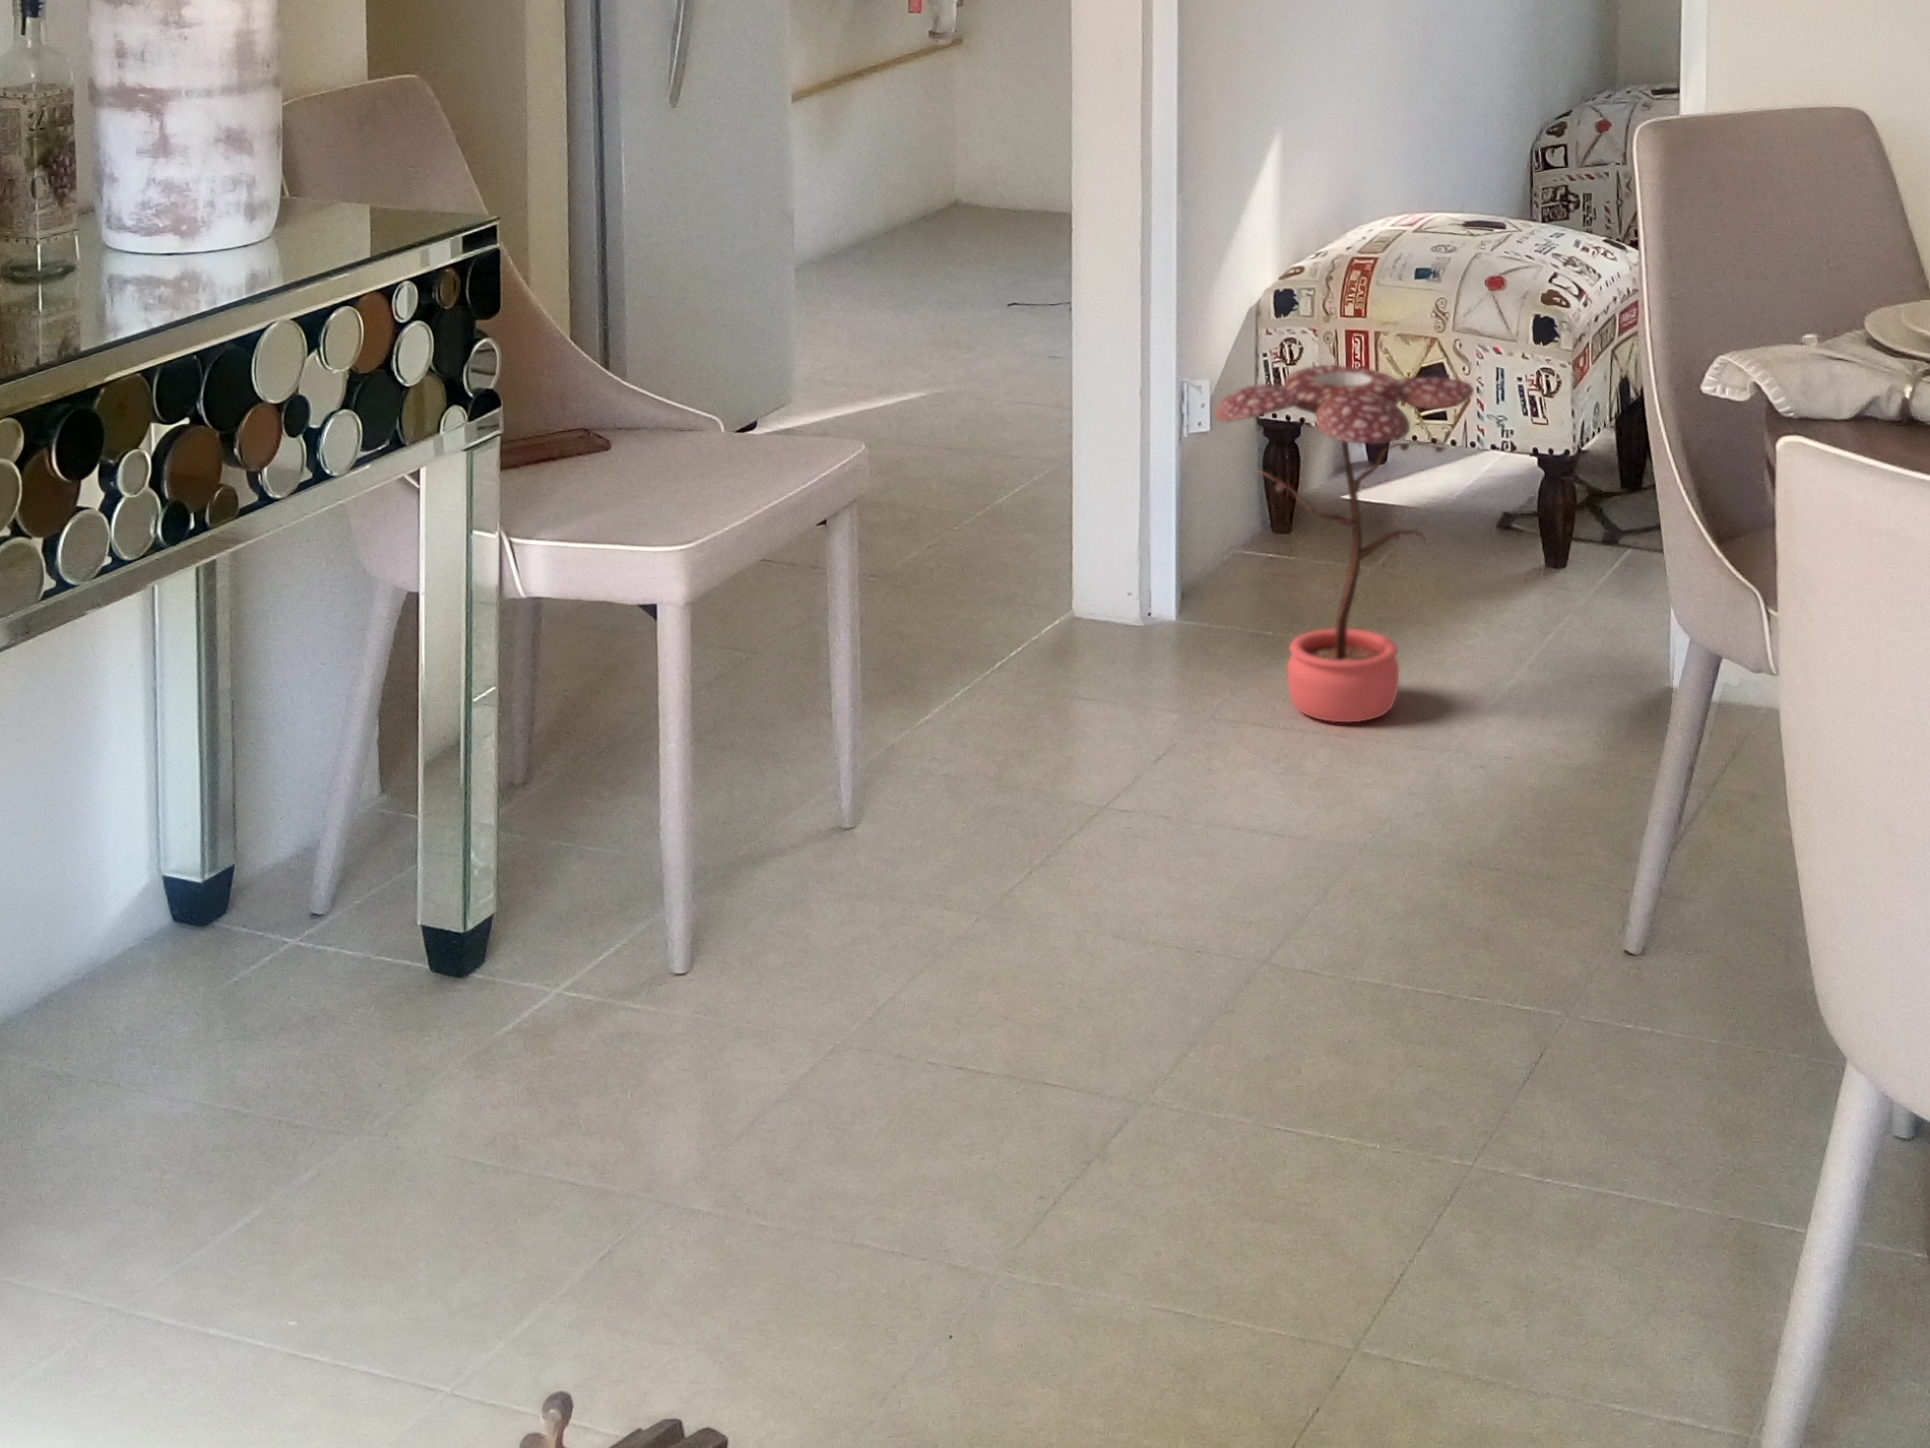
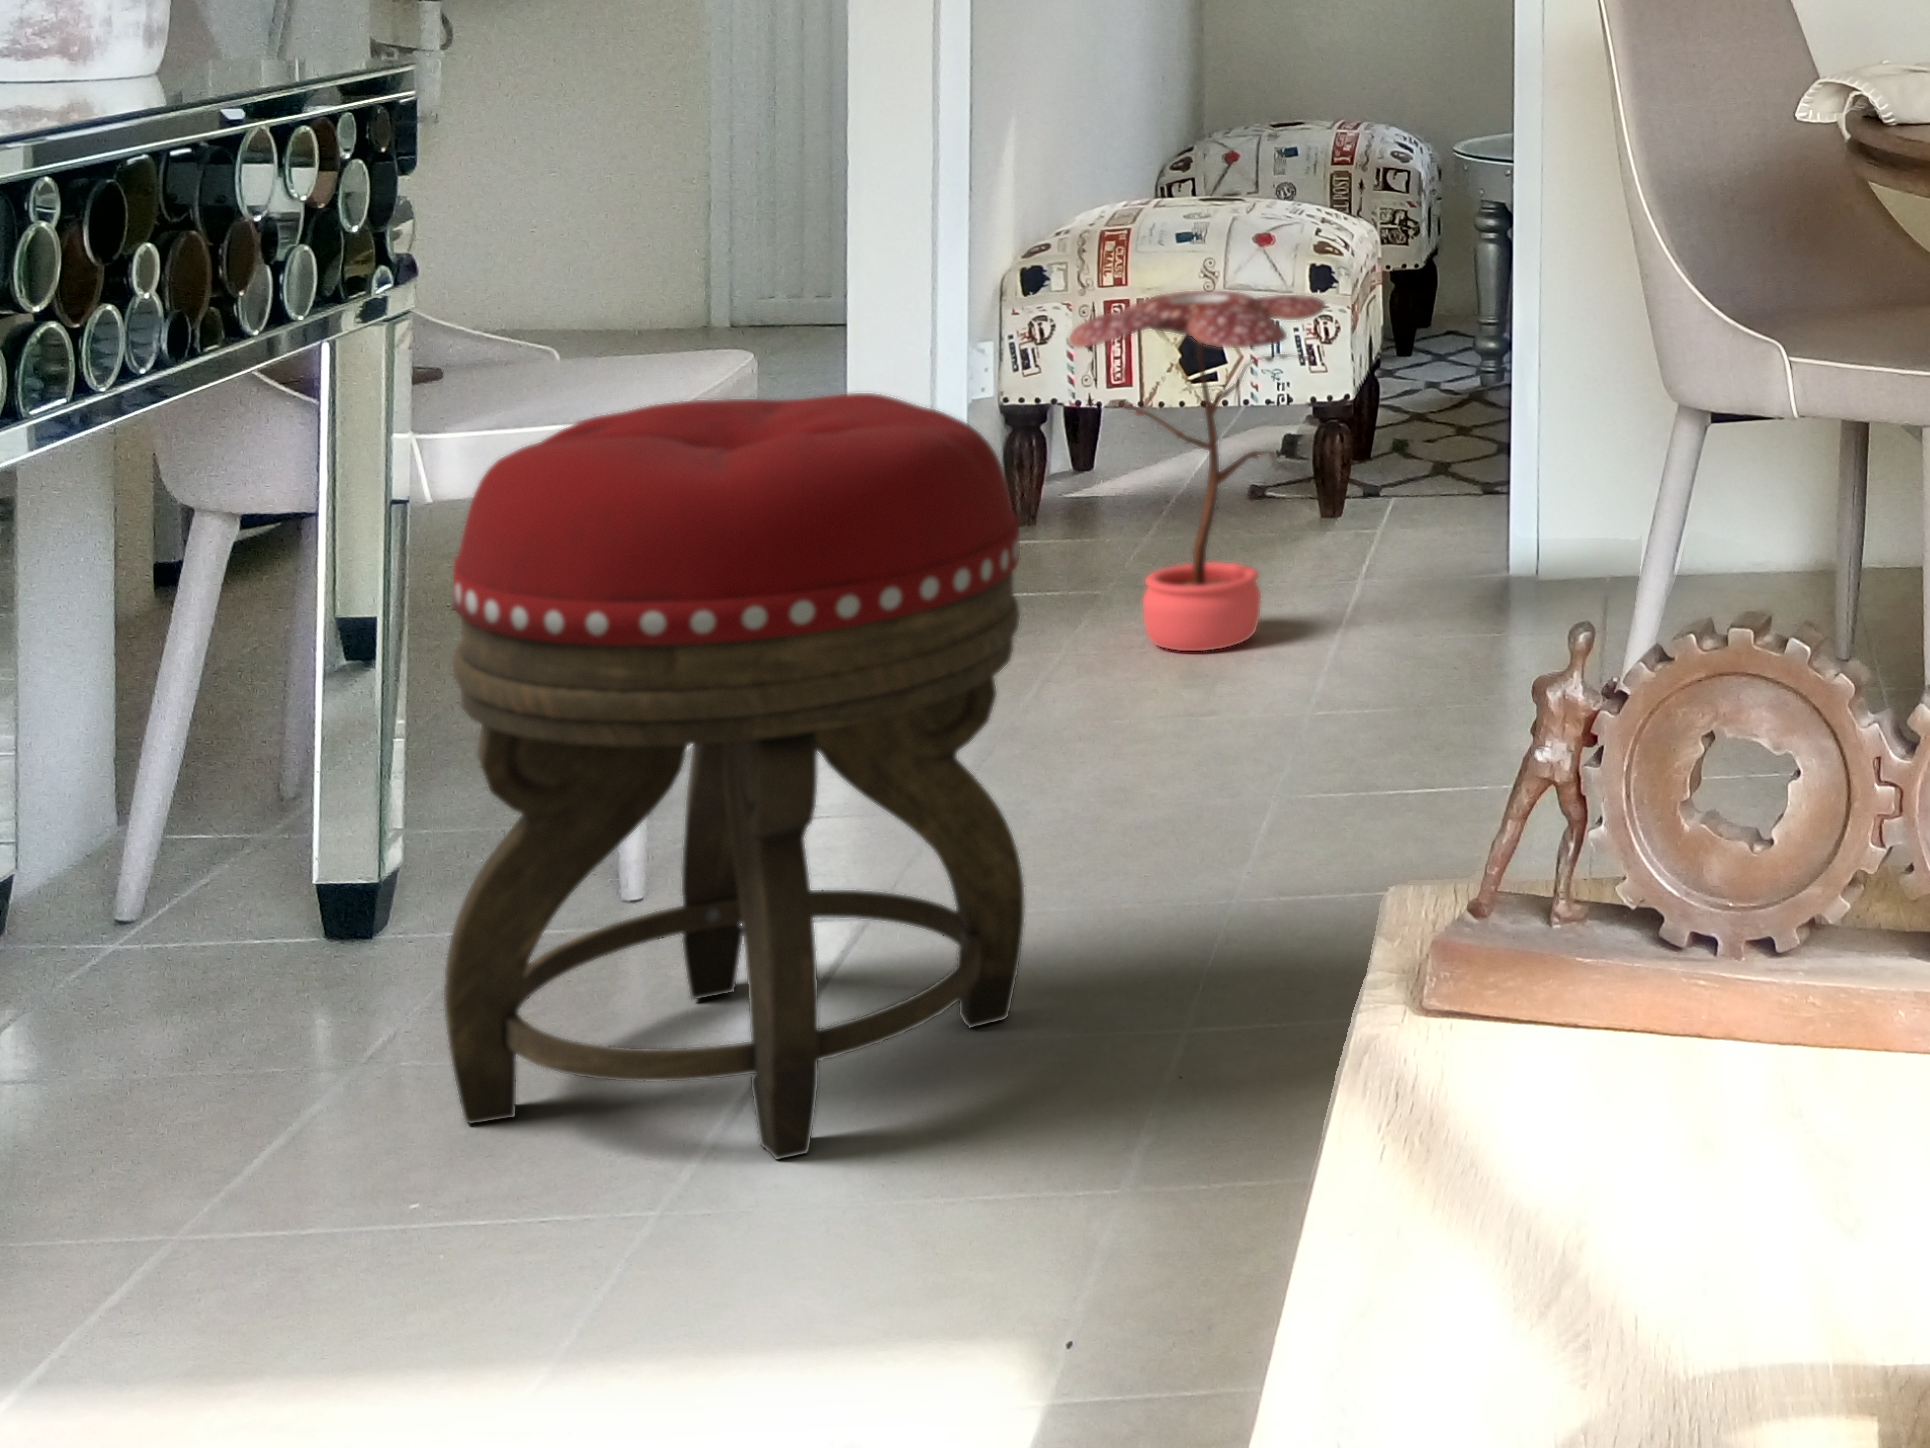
footstool: none [421,544,904,1264] -> present [444,393,1025,1159]

